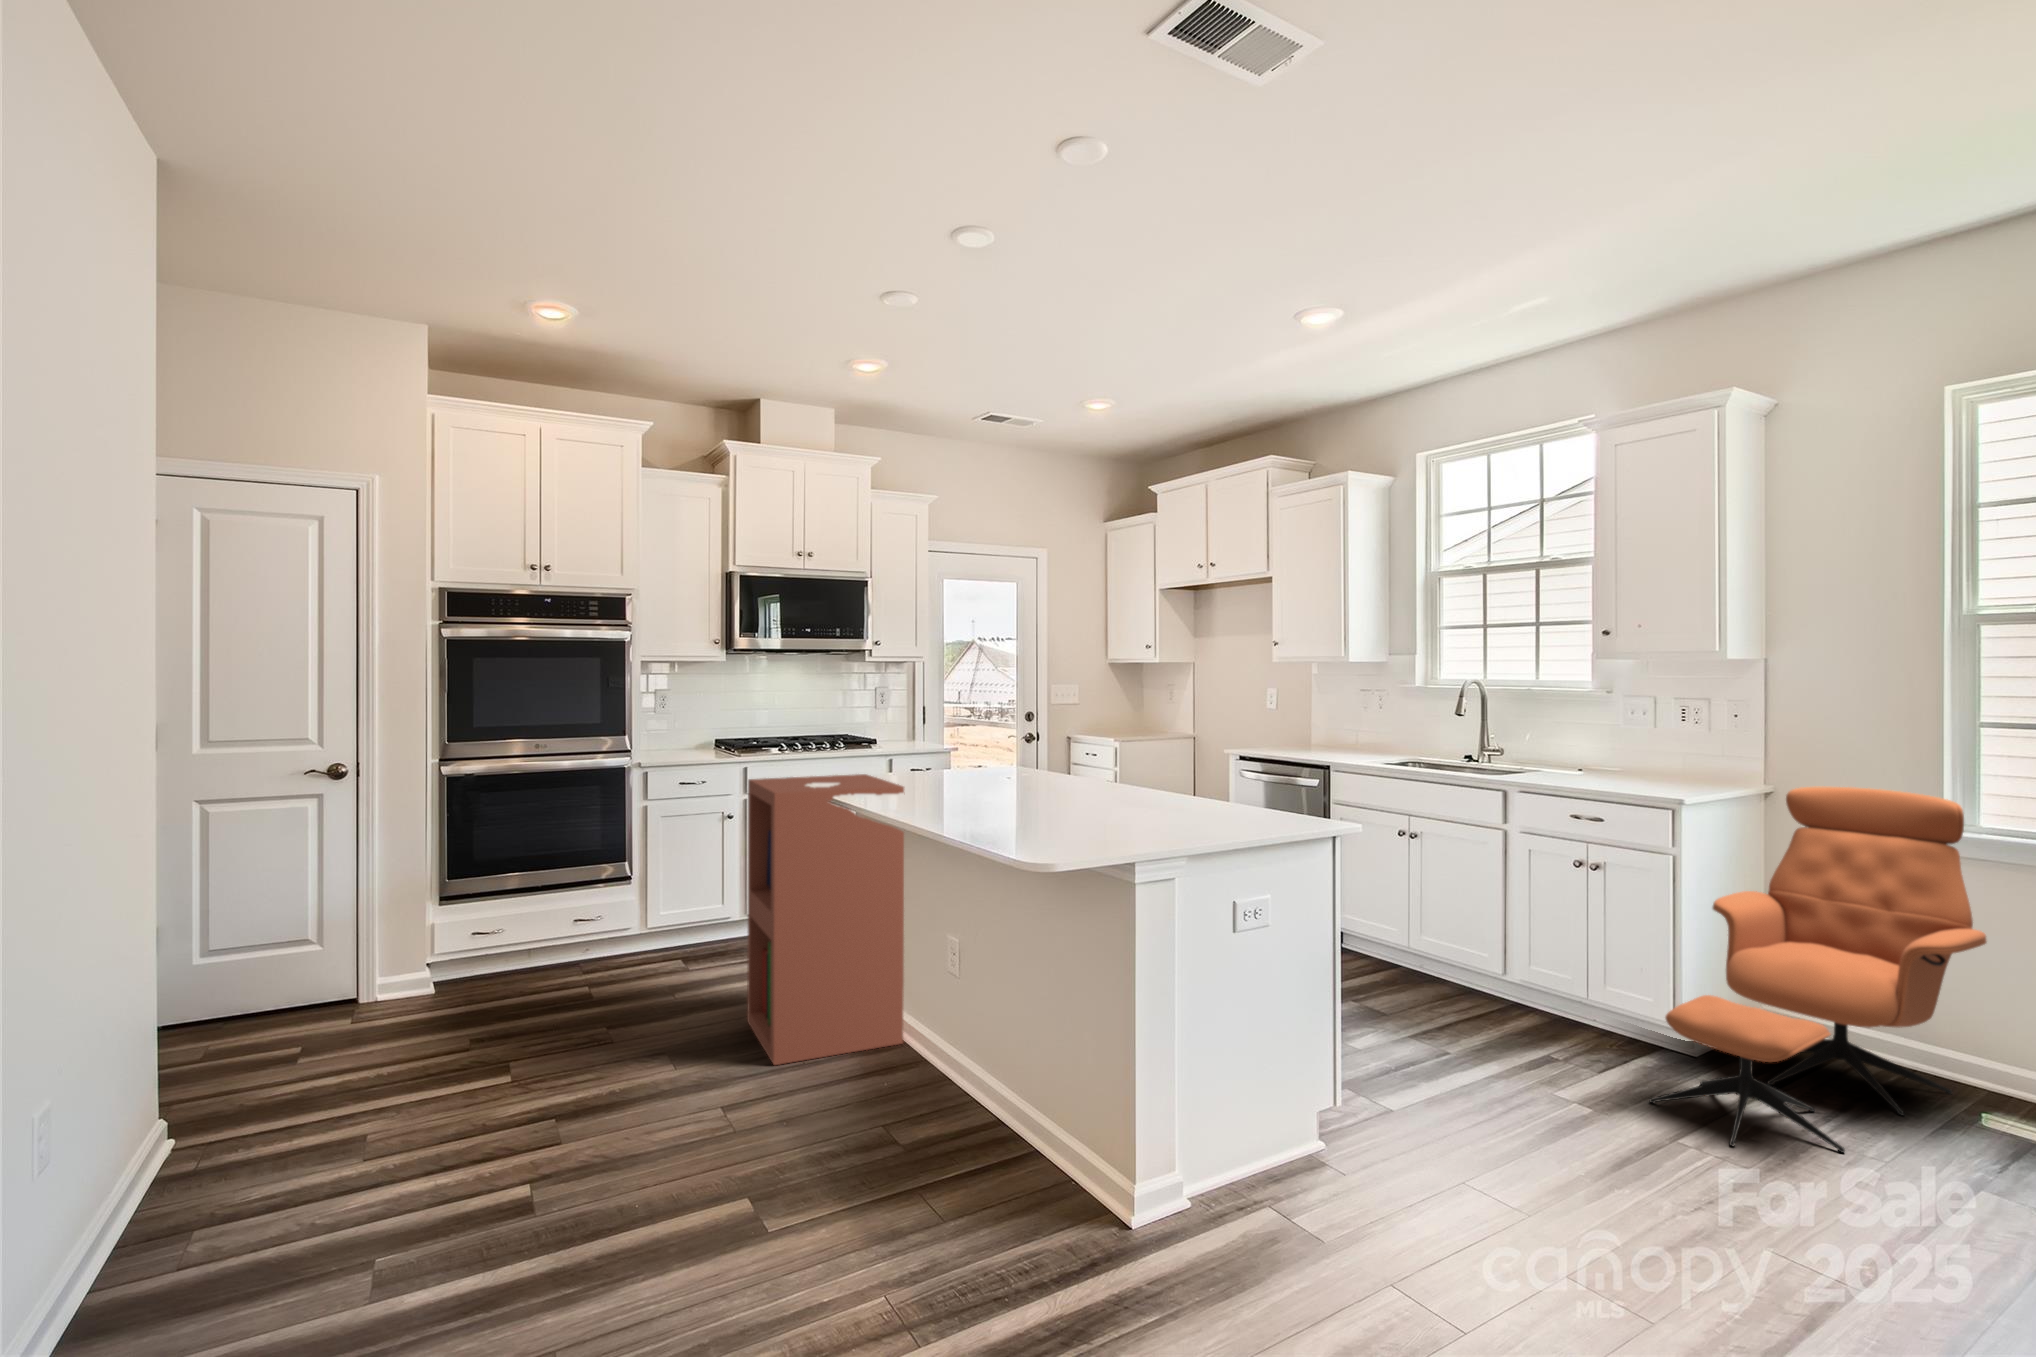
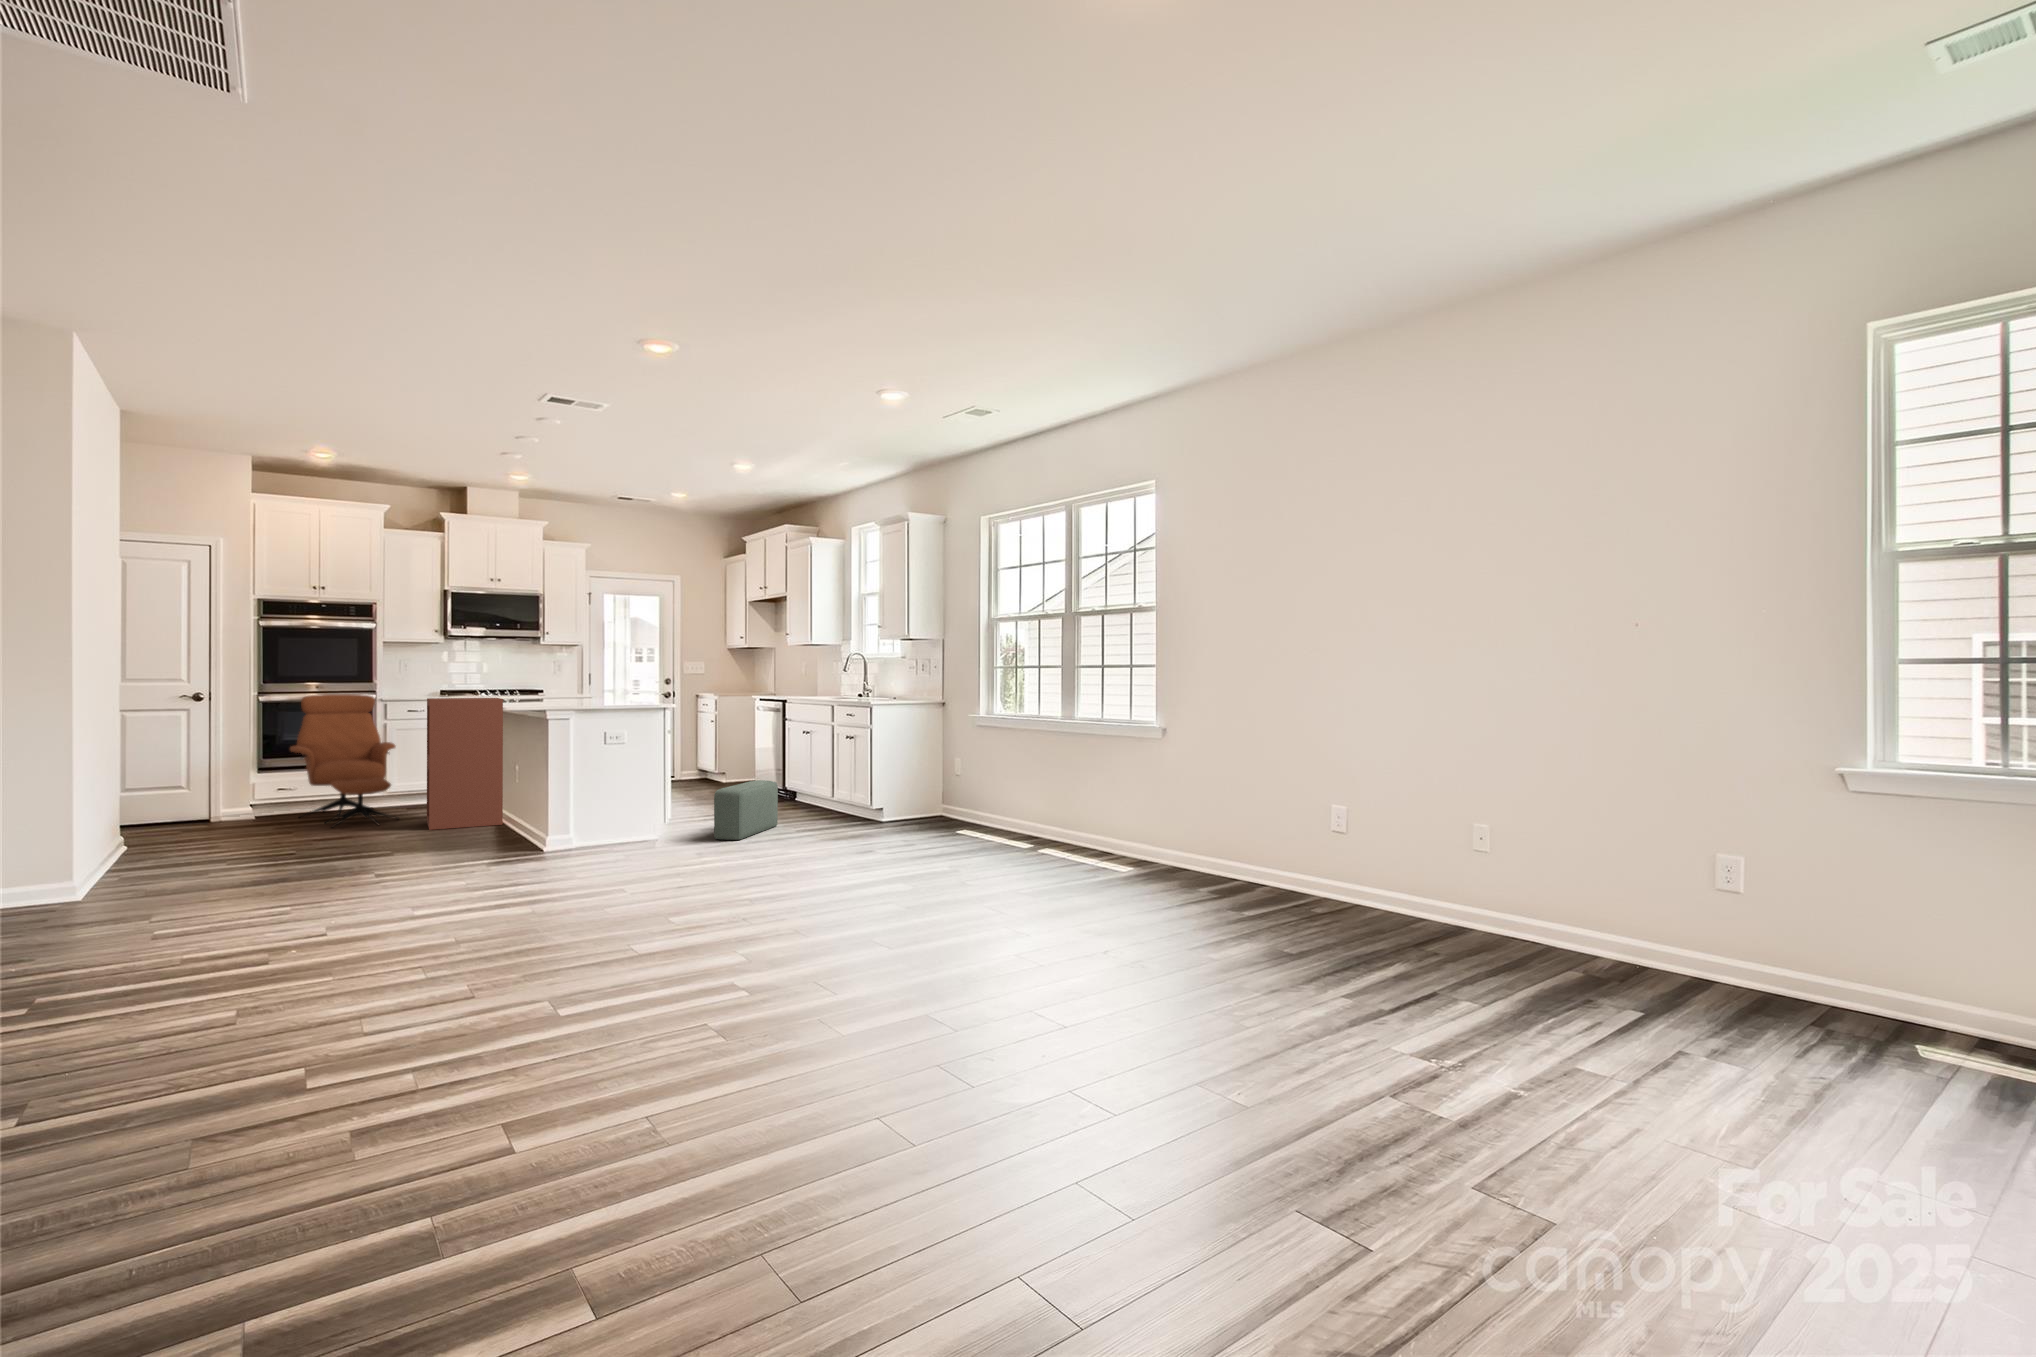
armchair: present [1649,787,1987,1153] -> present [290,694,398,827]
pouf: none [1444,979,1550,1170] -> present [714,780,778,840]

